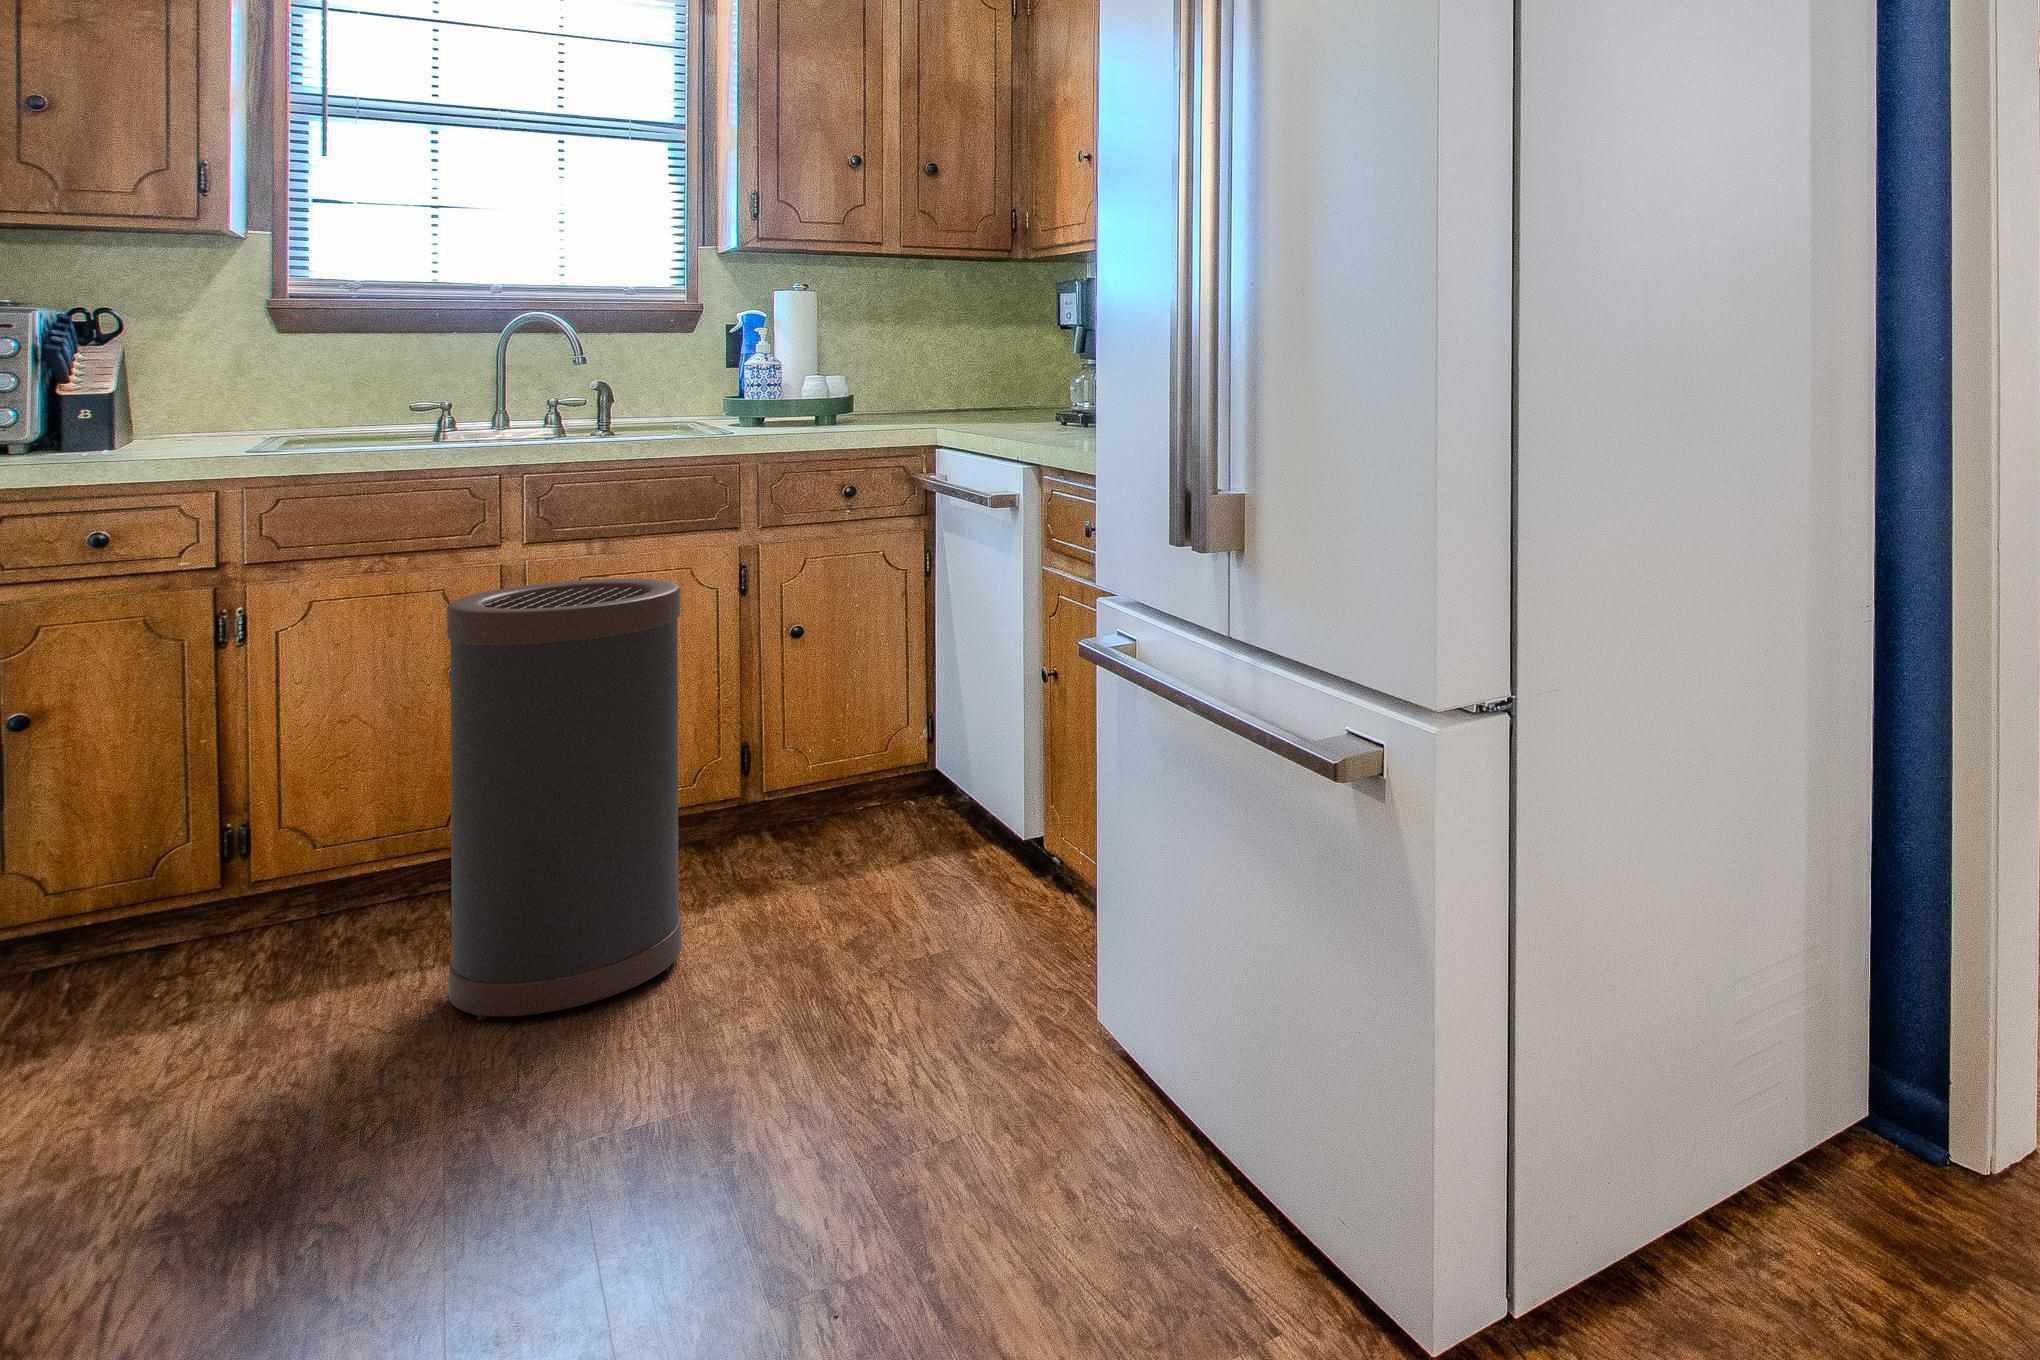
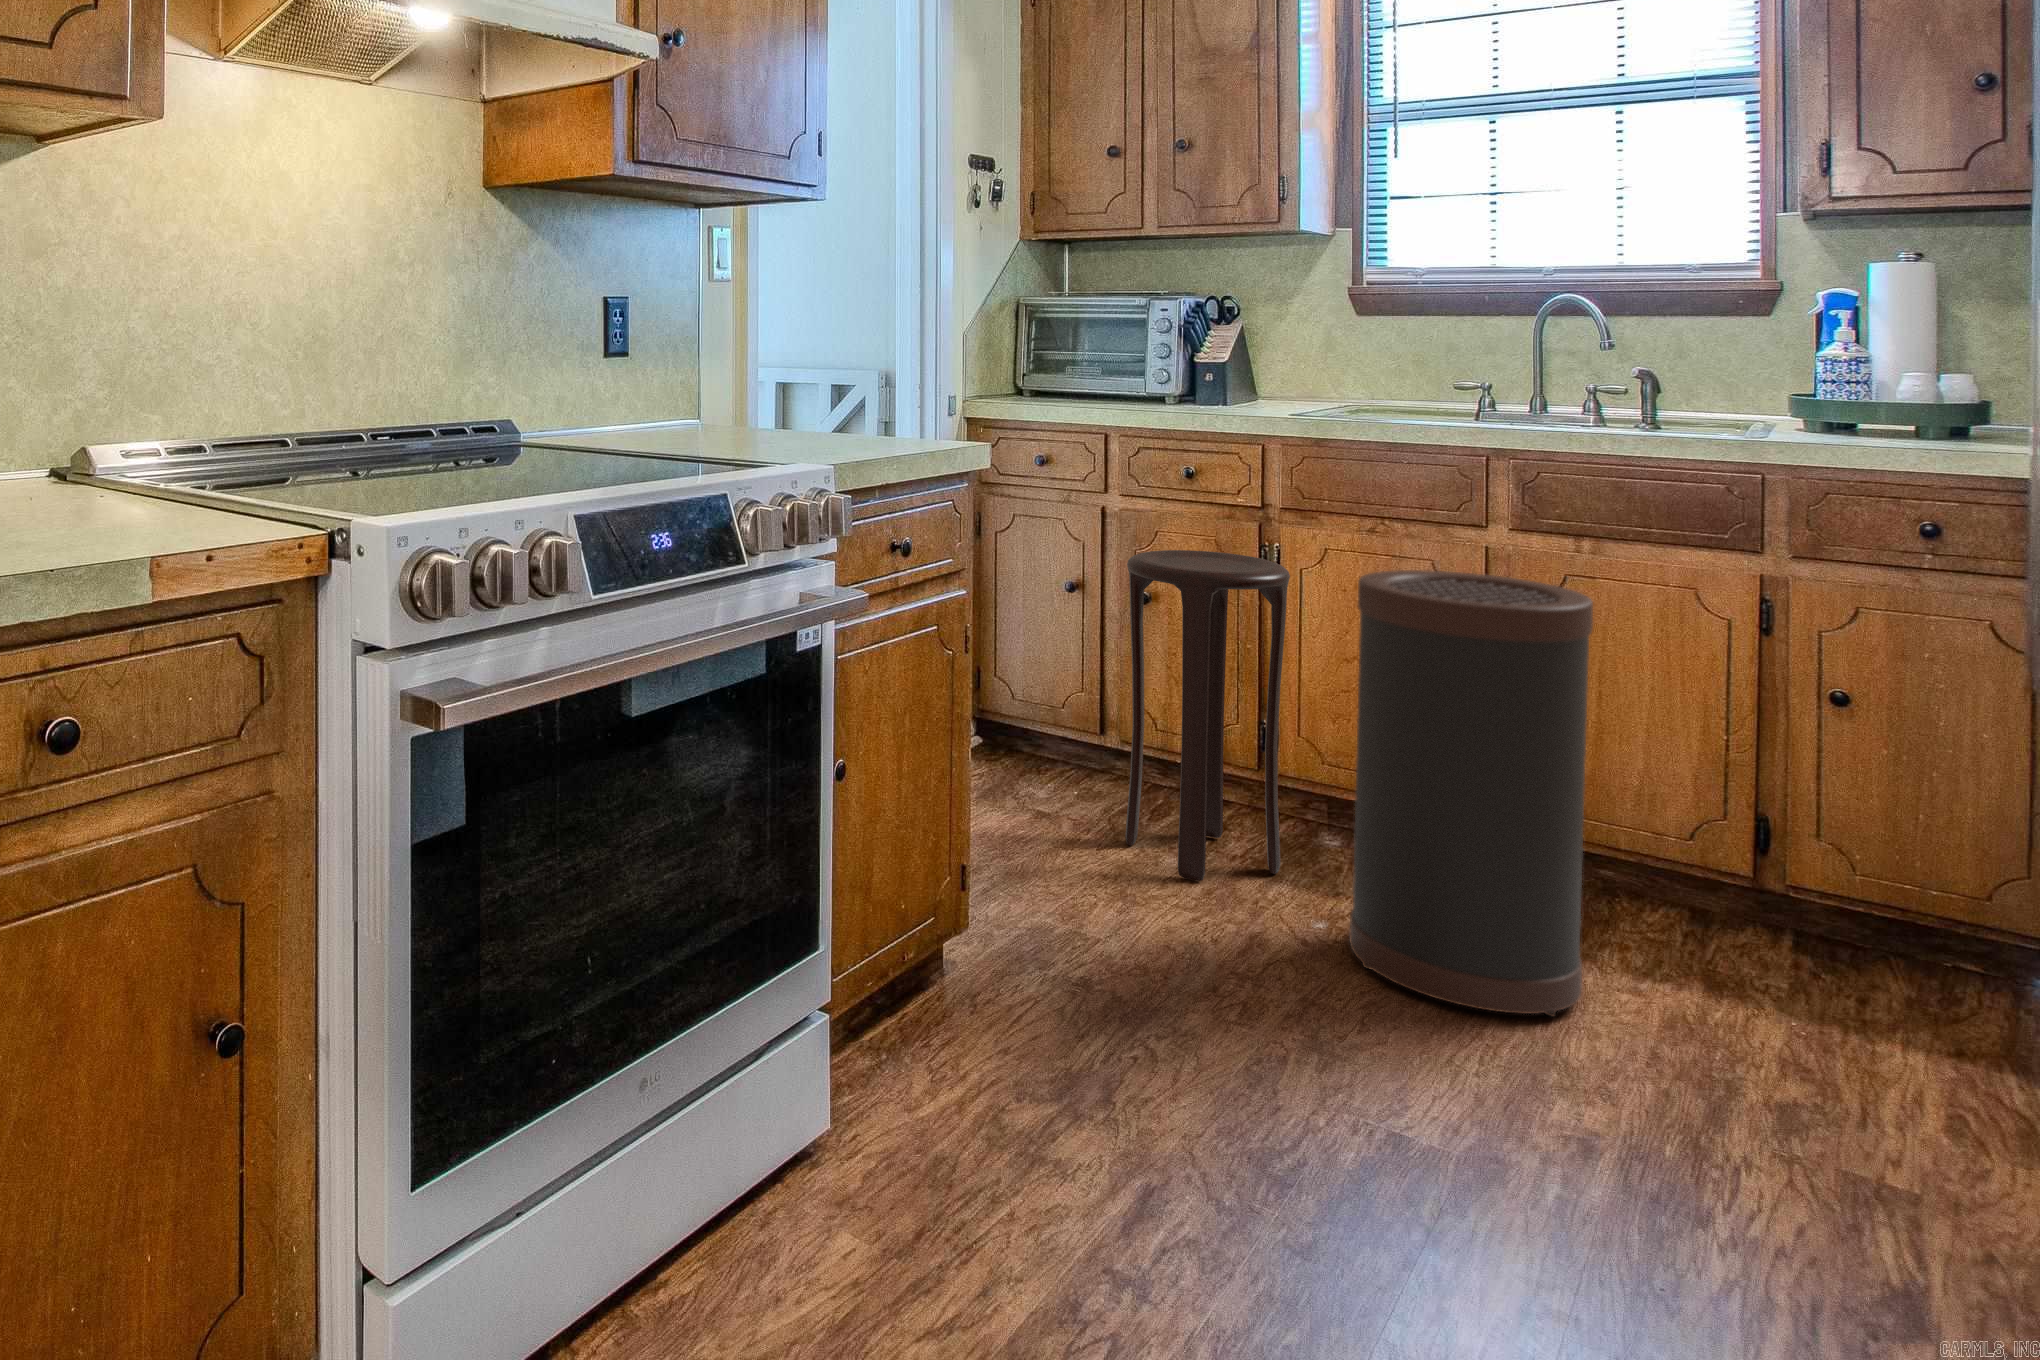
stool: none [55,621,312,1048] -> present [1125,550,1290,881]

